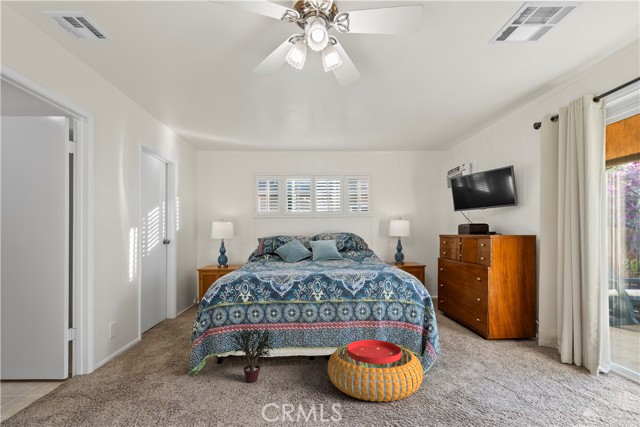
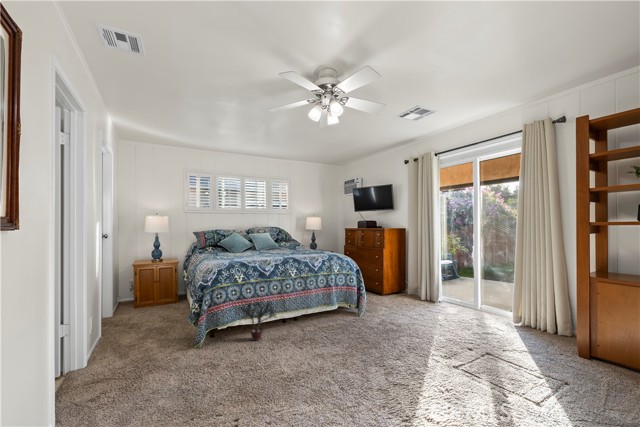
pouf: present [328,340,423,402] -> none [307,300,370,335]

